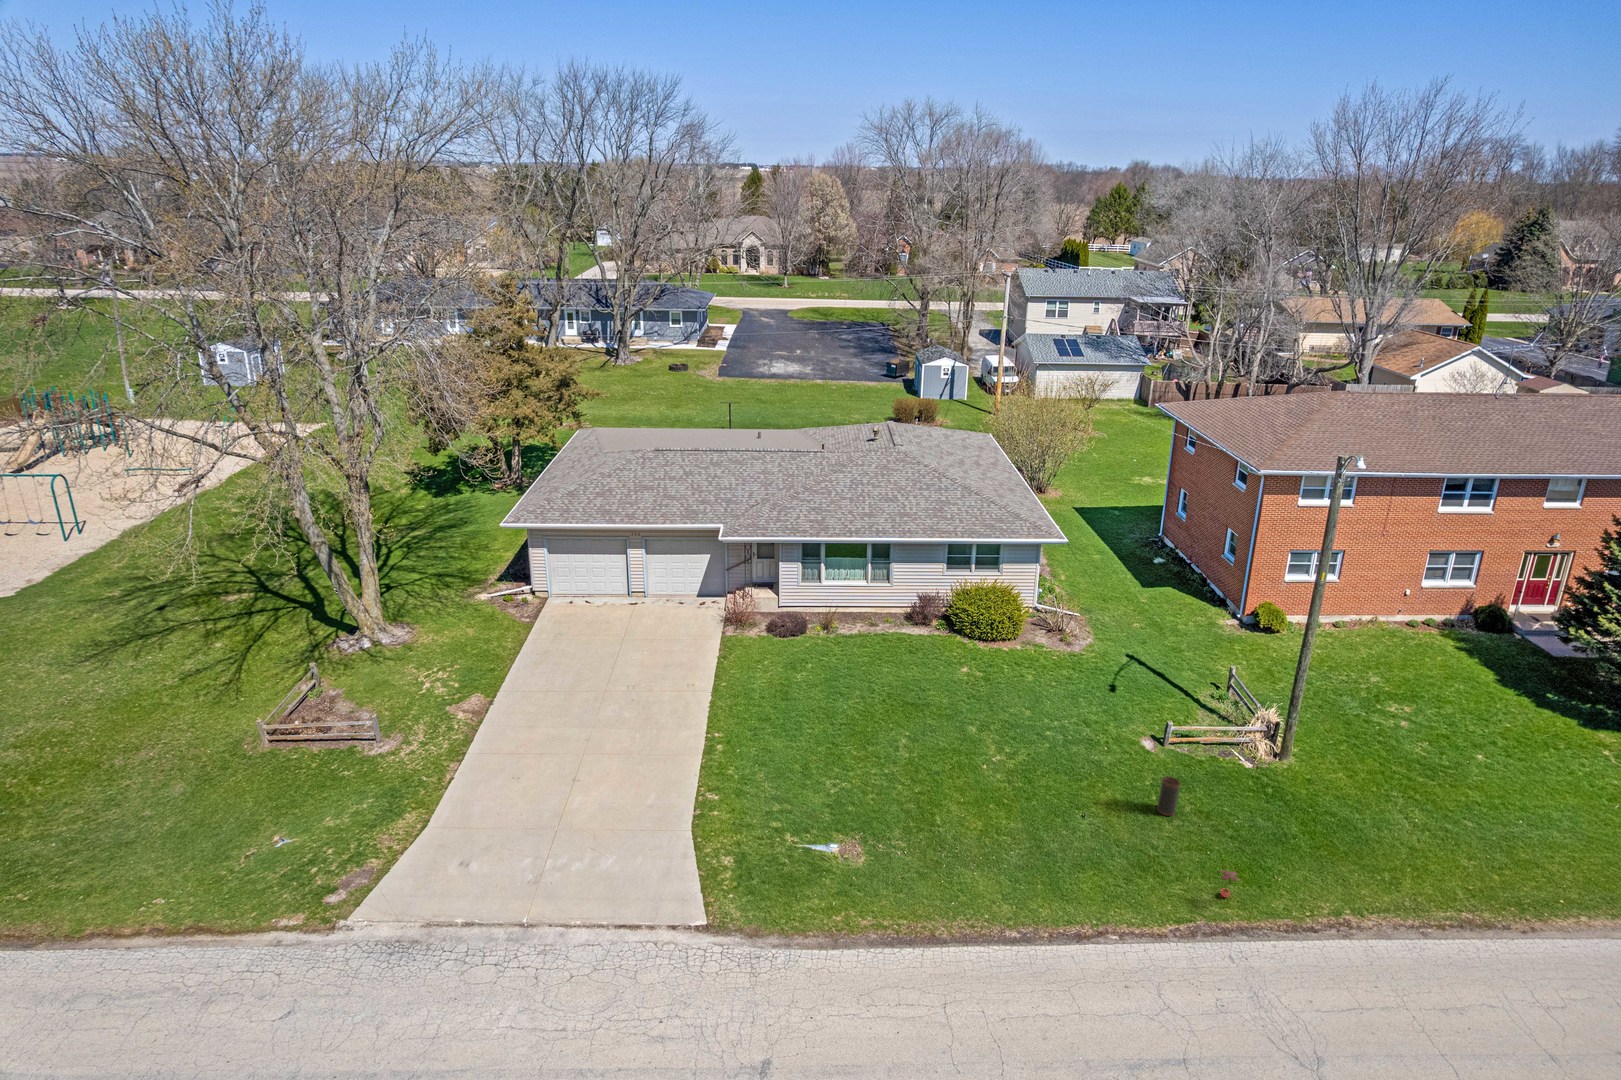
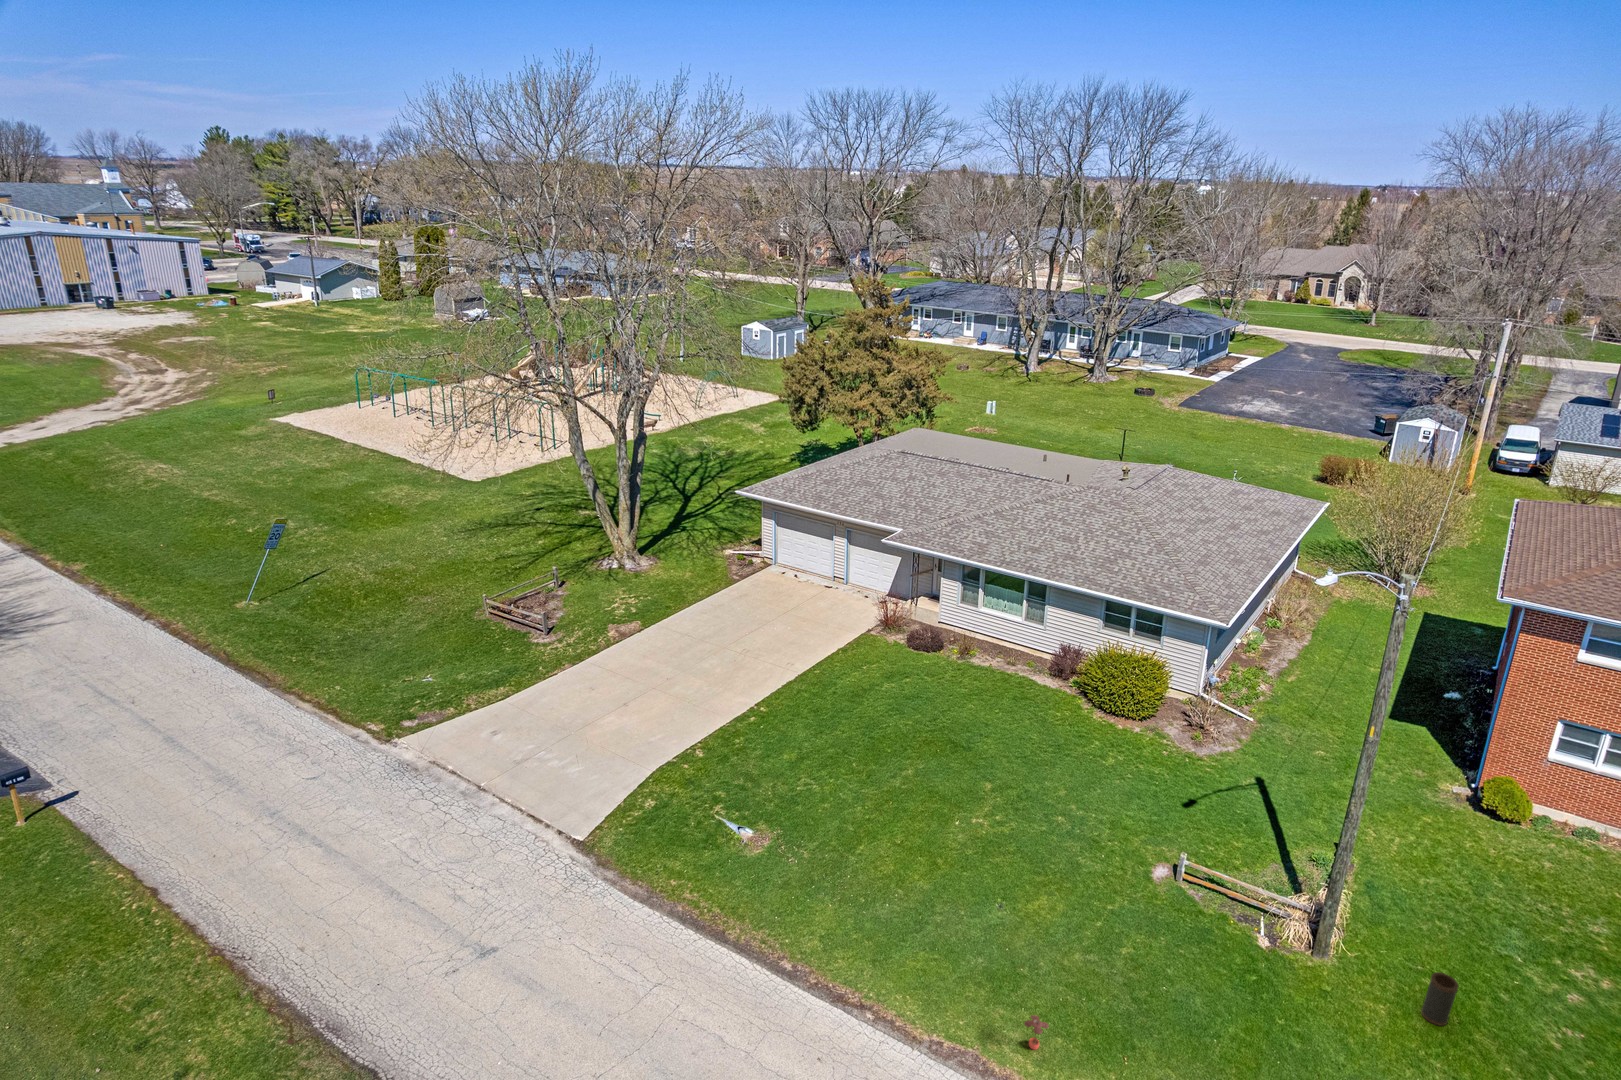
trash can: present [1157,776,1181,816] -> present [1421,972,1459,1026]

